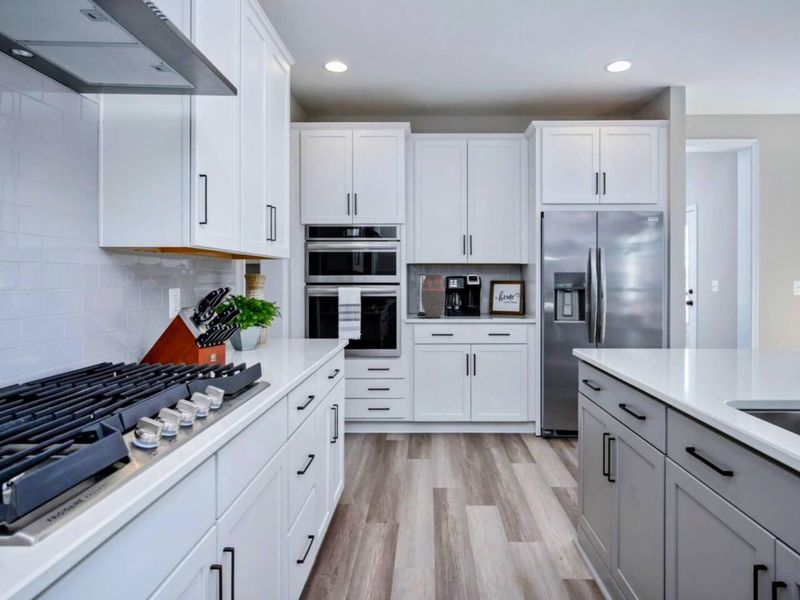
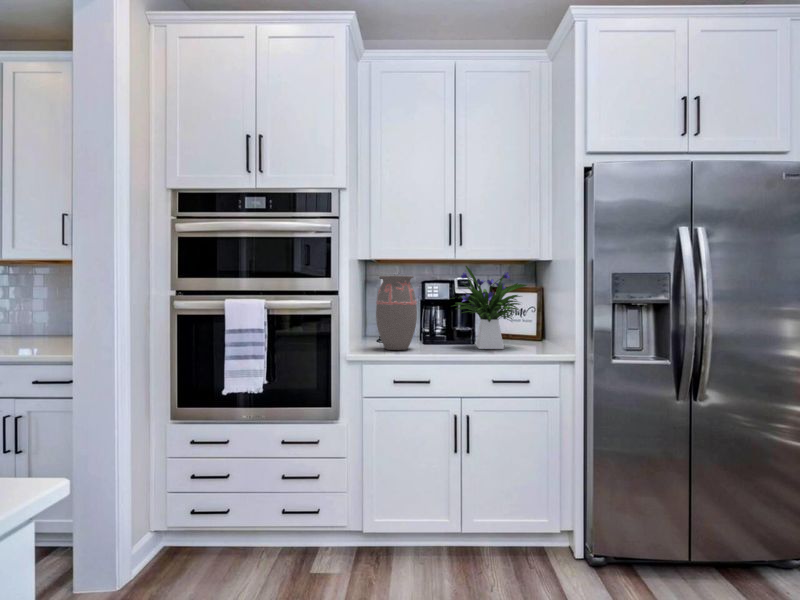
flower arrangement: none [464,268,511,317] -> present [453,266,527,349]

